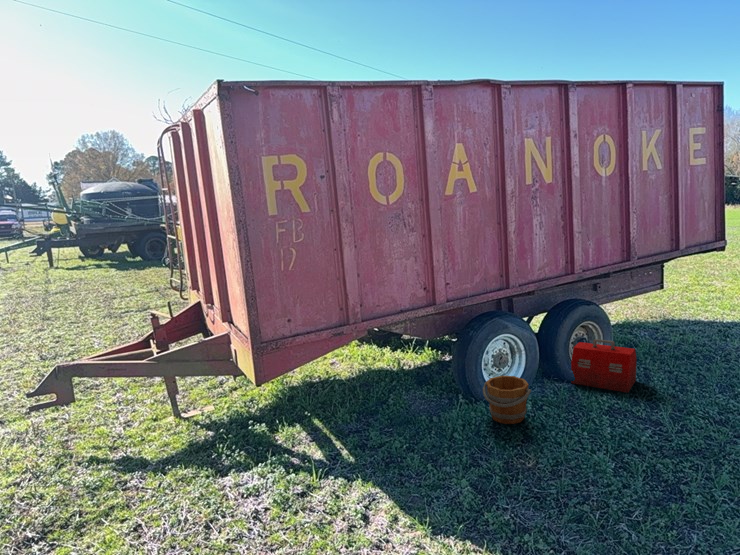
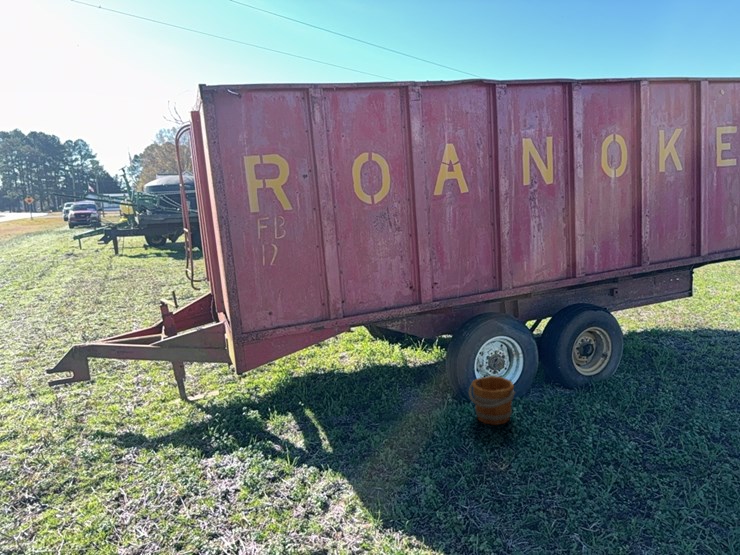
toolbox: present [571,339,637,393] -> none [569,344,639,400]

